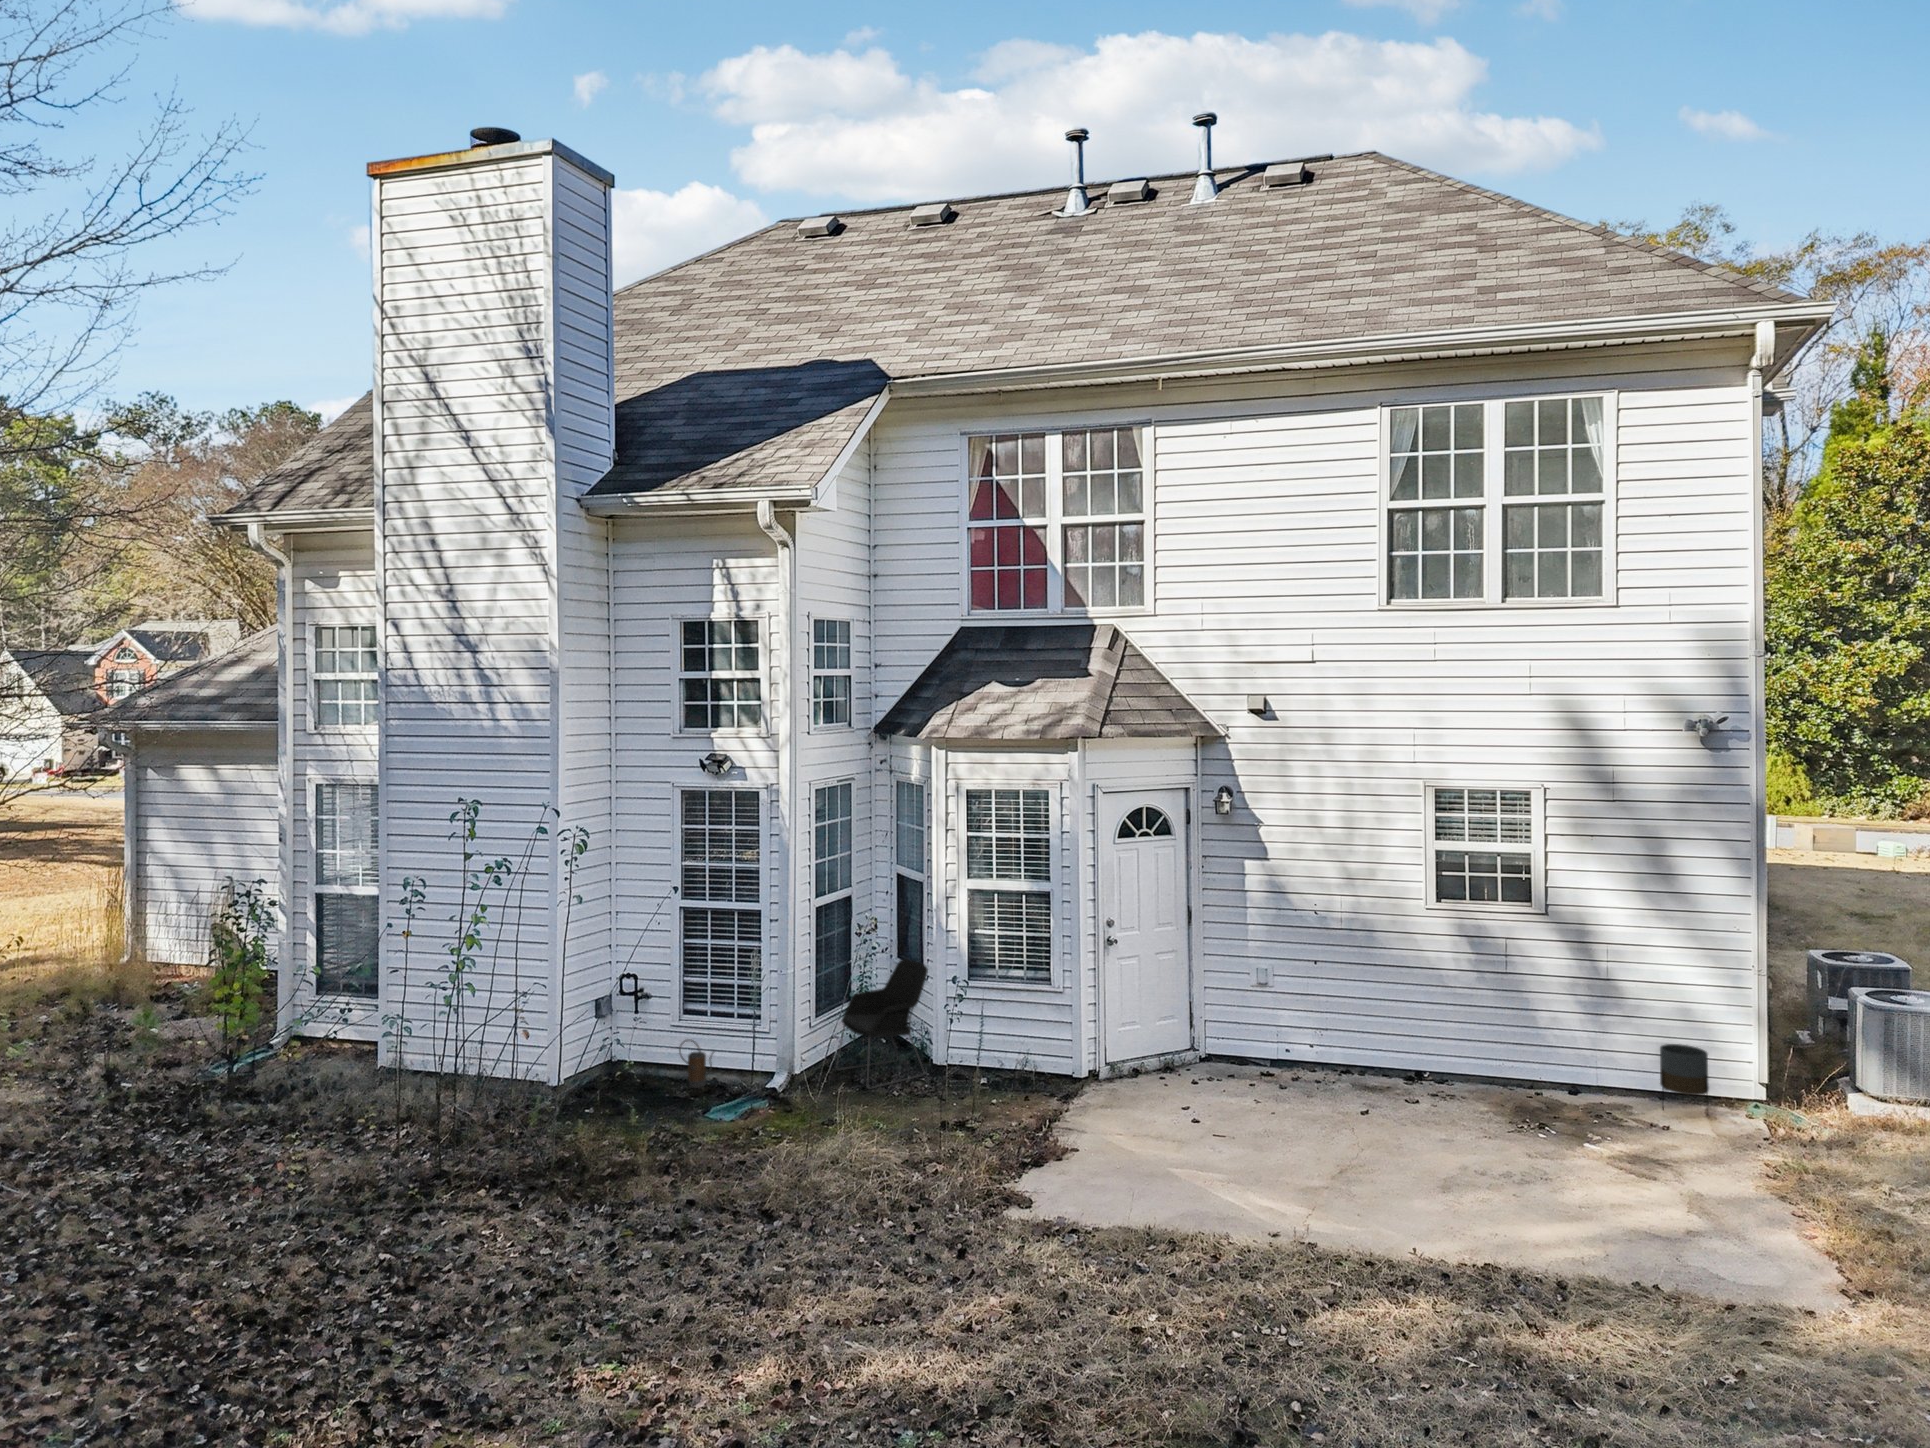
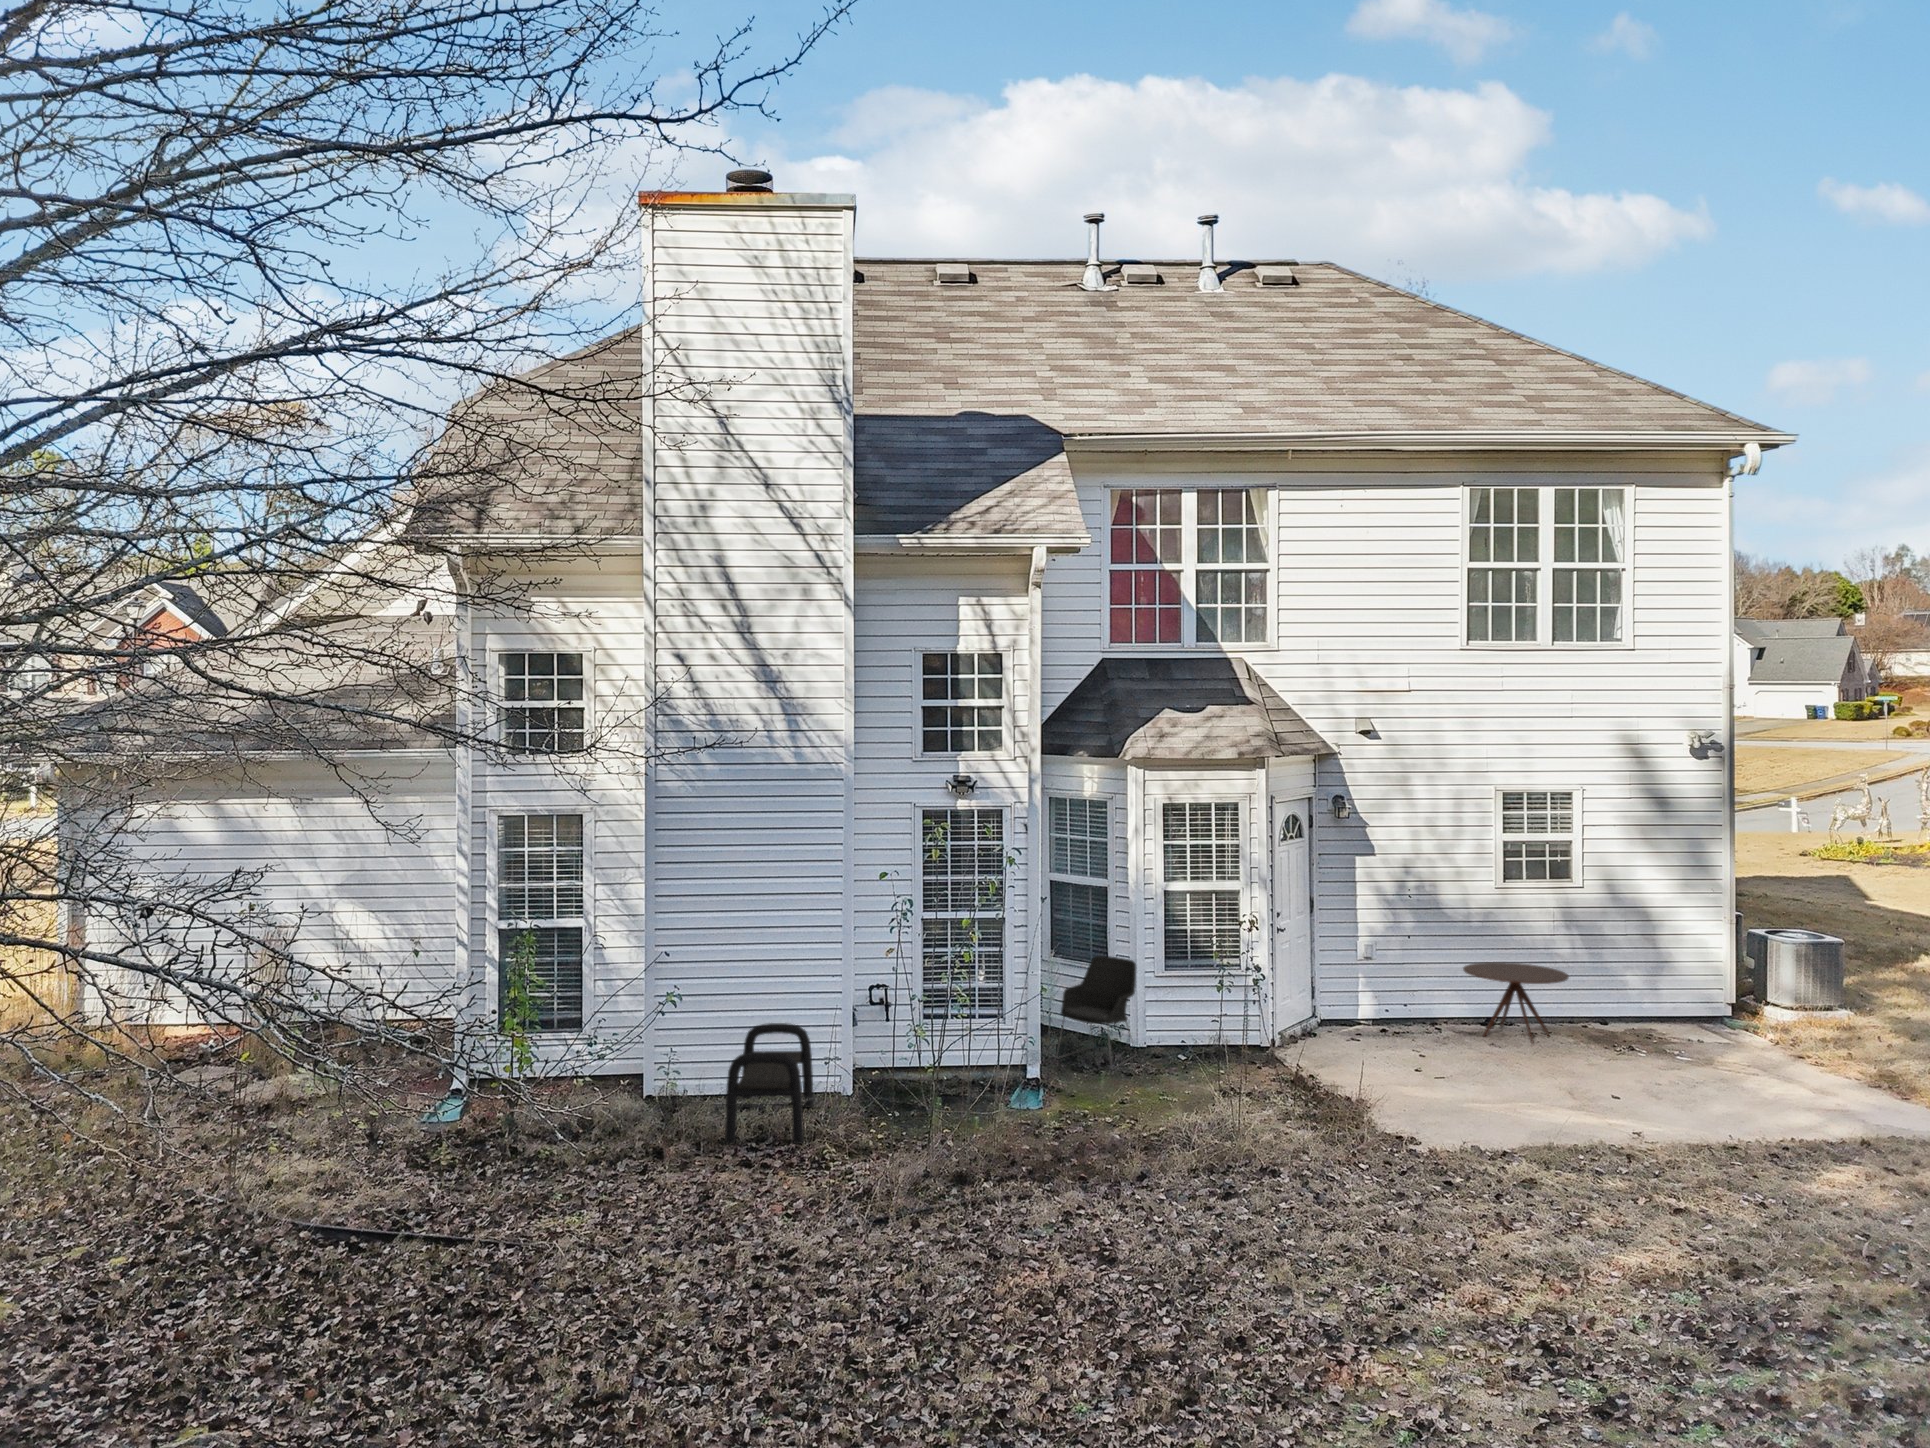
round table: none [1356,1000,1483,1111] -> present [1463,962,1569,1044]
bench: none [355,1006,509,1136] -> present [725,1023,814,1144]
watering can: present [679,1040,714,1088] -> none [943,1040,981,1084]
planter: present [1660,1044,1709,1108] -> none [1672,980,1711,1030]

